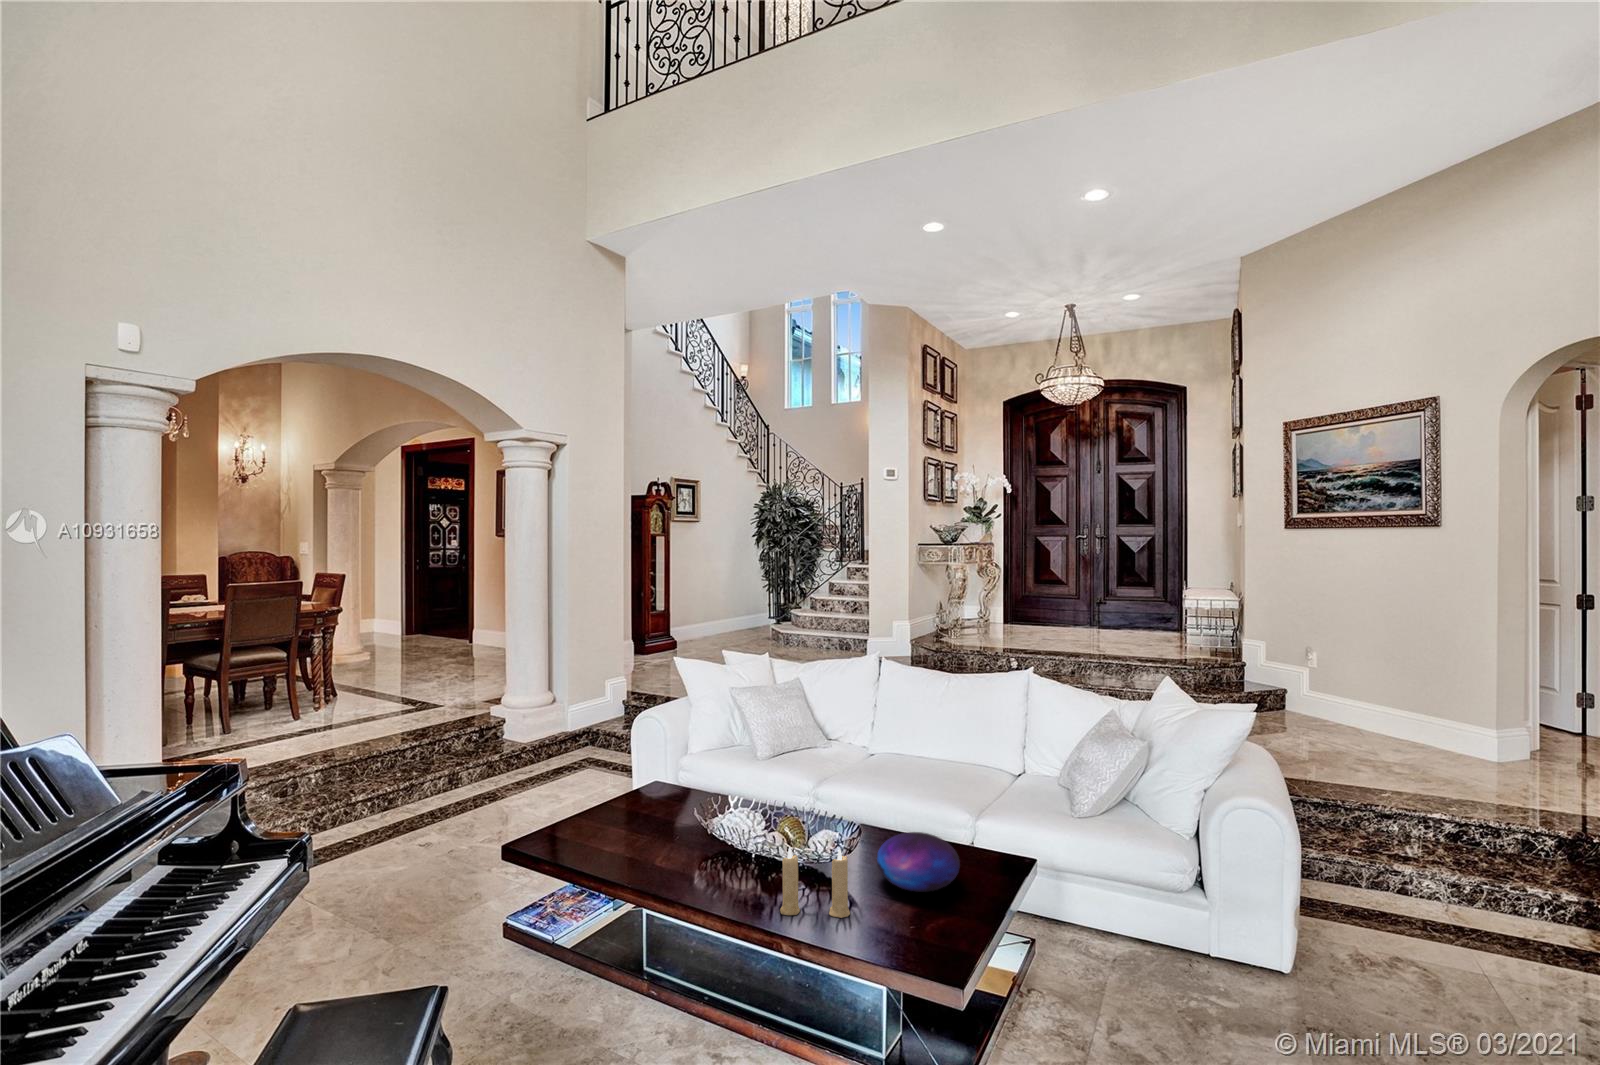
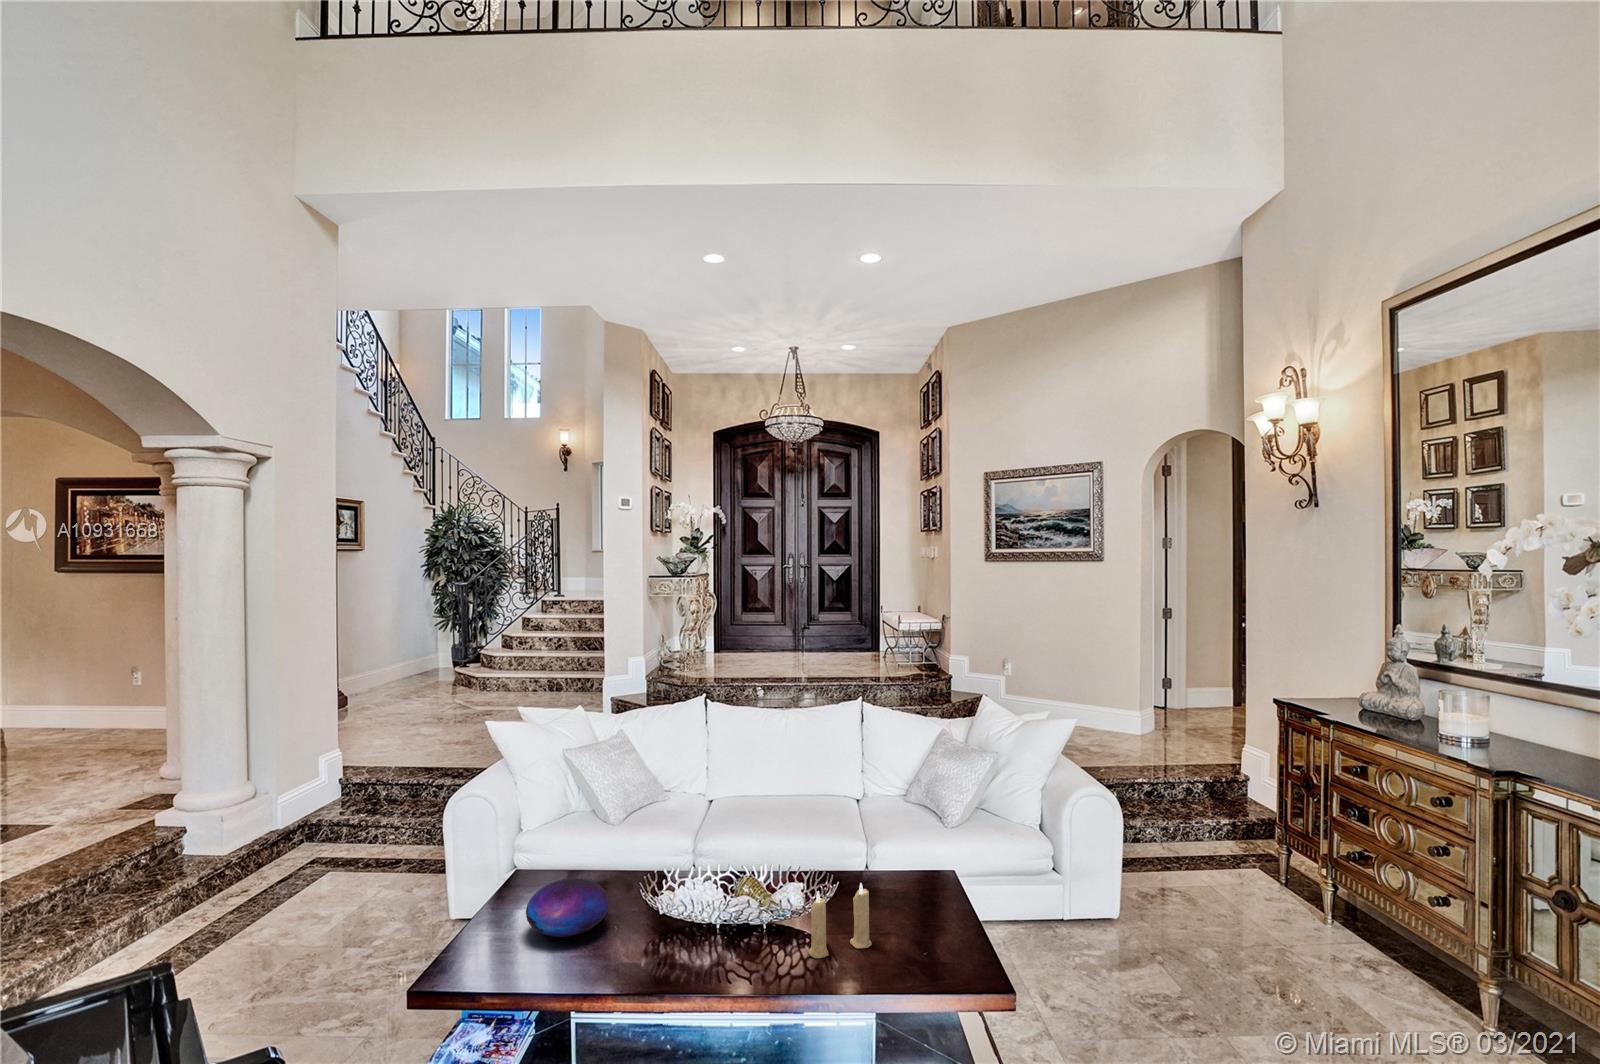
decorative orb: present [877,832,960,892] -> present [526,878,609,937]

